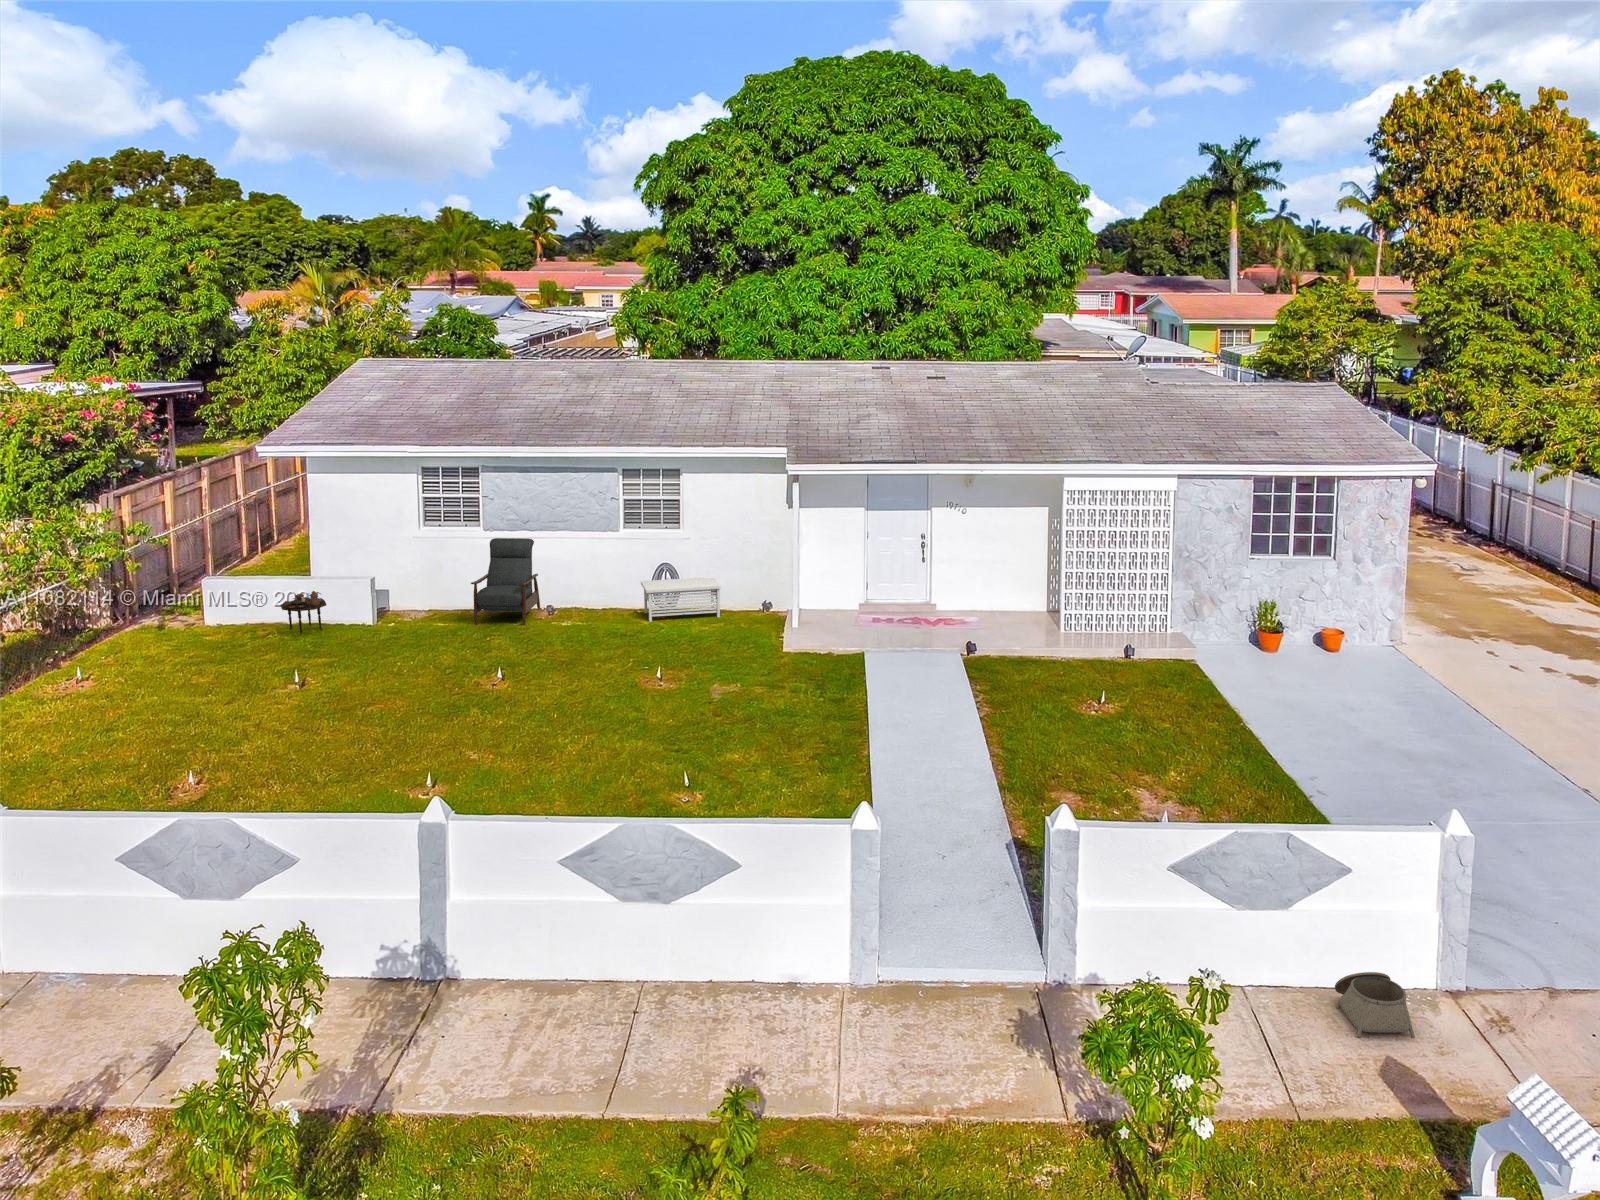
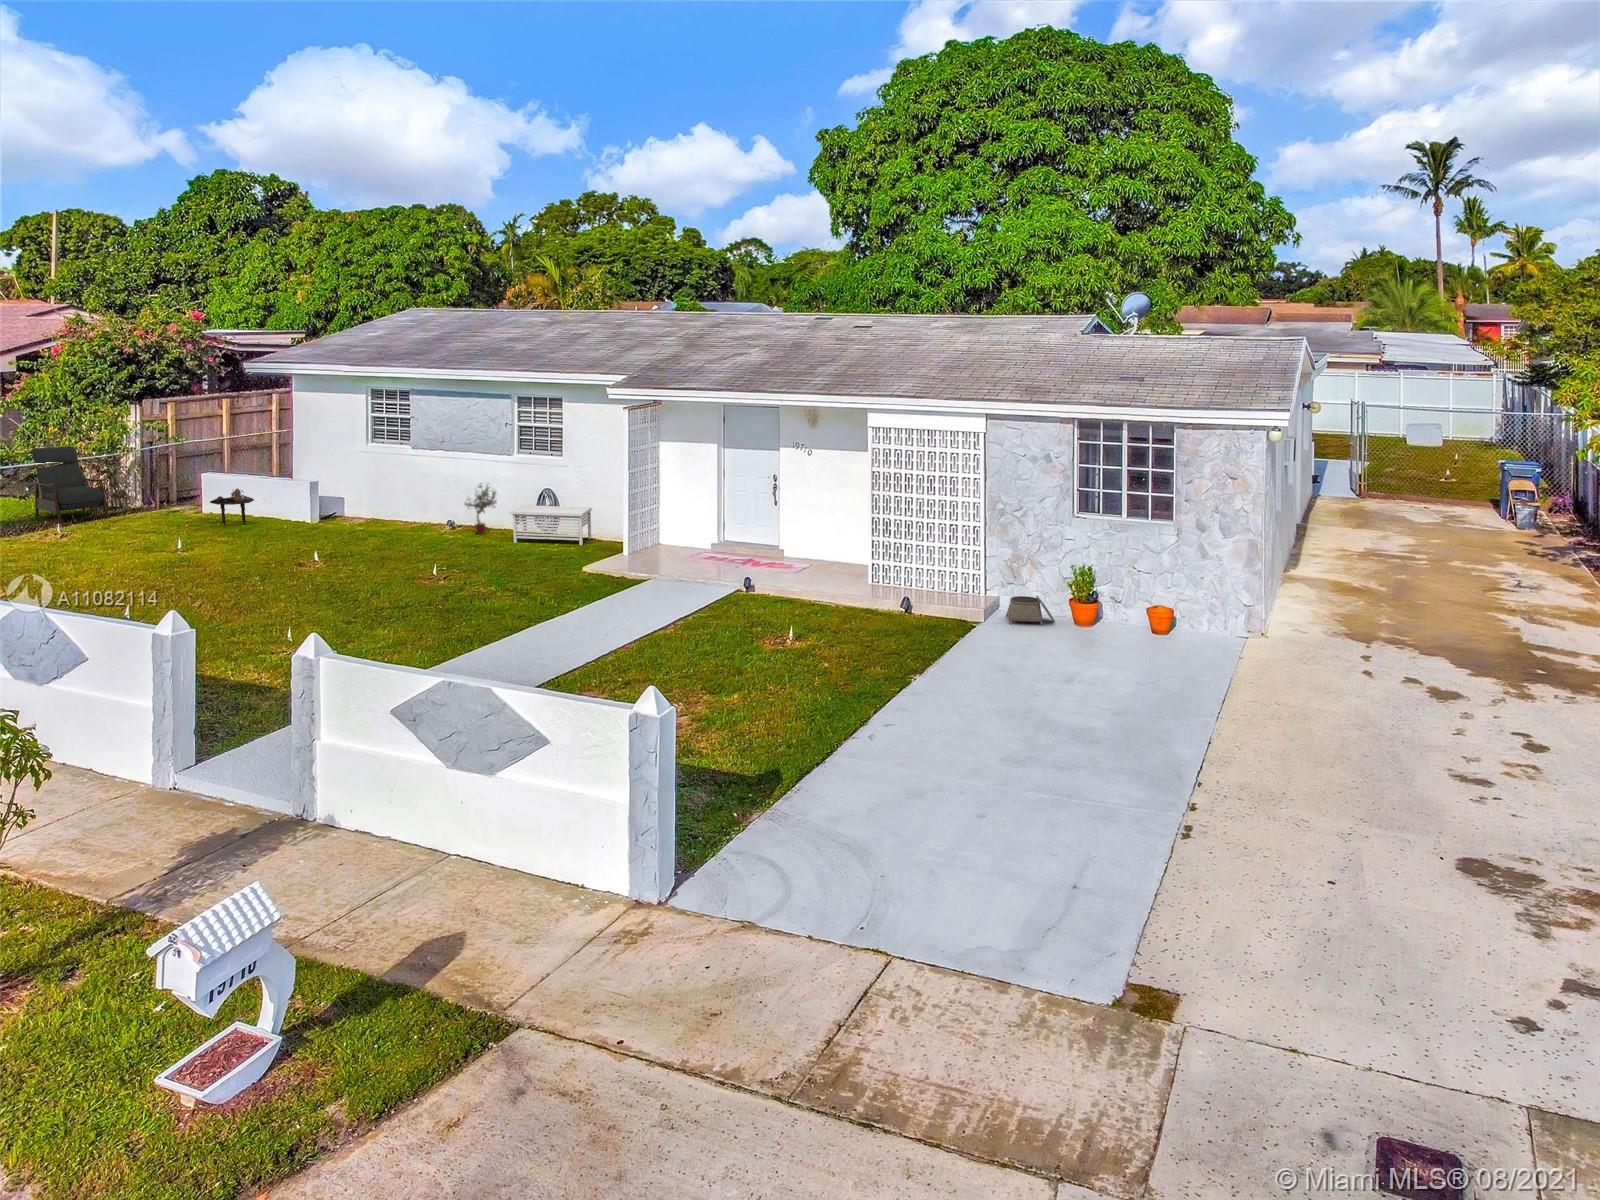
chair: present [471,538,540,625] -> present [31,446,109,523]
potted tree: none [571,560,614,615] -> present [465,484,496,534]
basket: present [1335,972,1415,1038] -> present [1006,596,1055,625]

